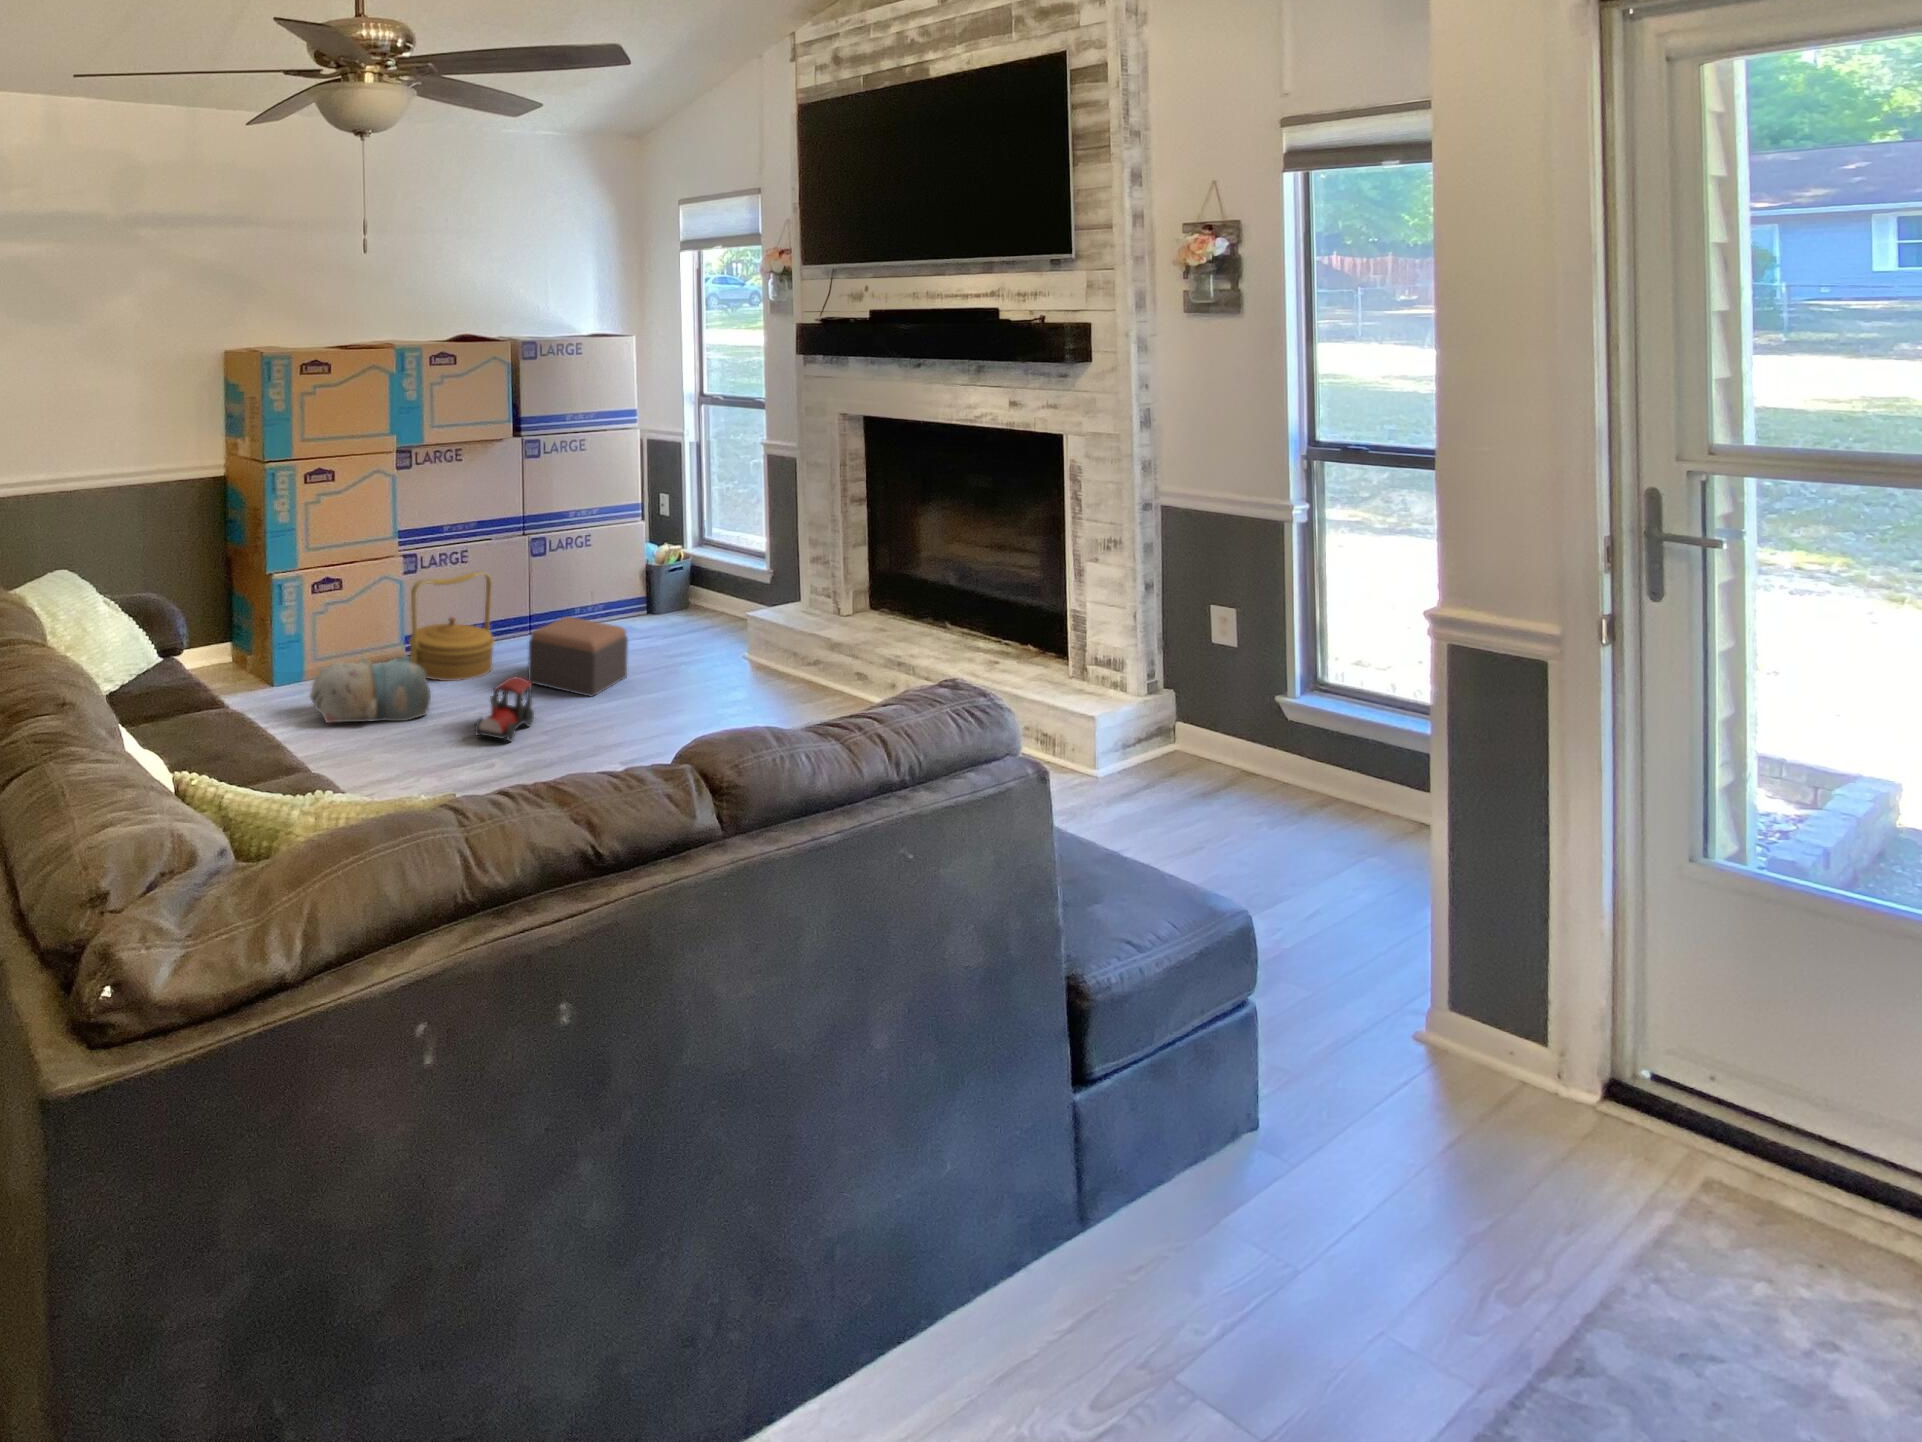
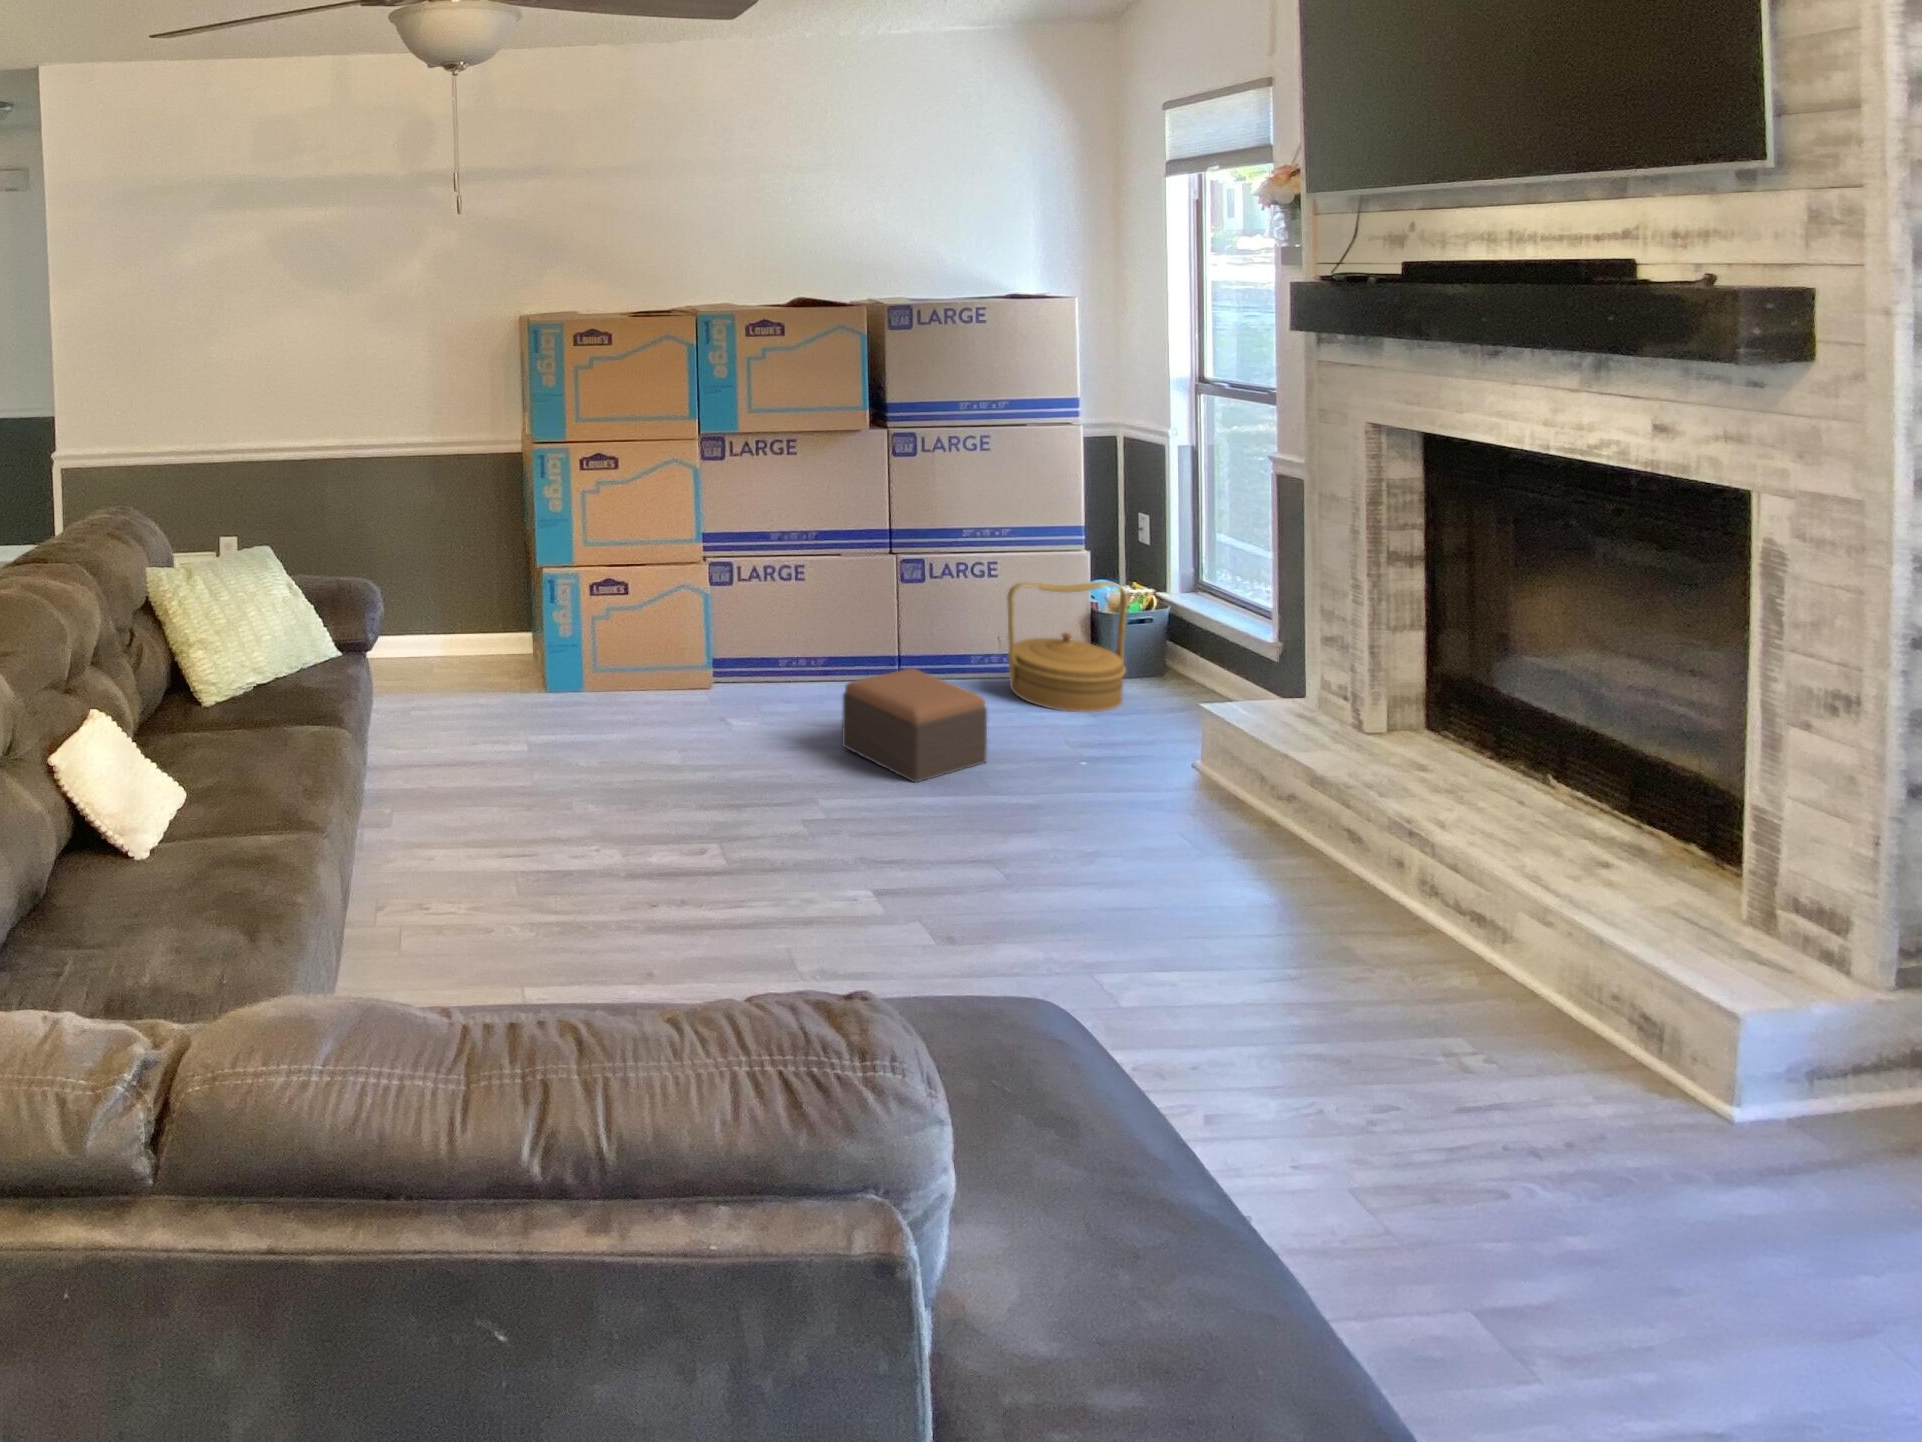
woven basket: present [409,572,494,681] -> present [1007,582,1127,712]
plush toy: present [310,655,431,723] -> none [551,683,694,770]
toy train: present [475,677,534,741] -> none [714,740,805,824]

